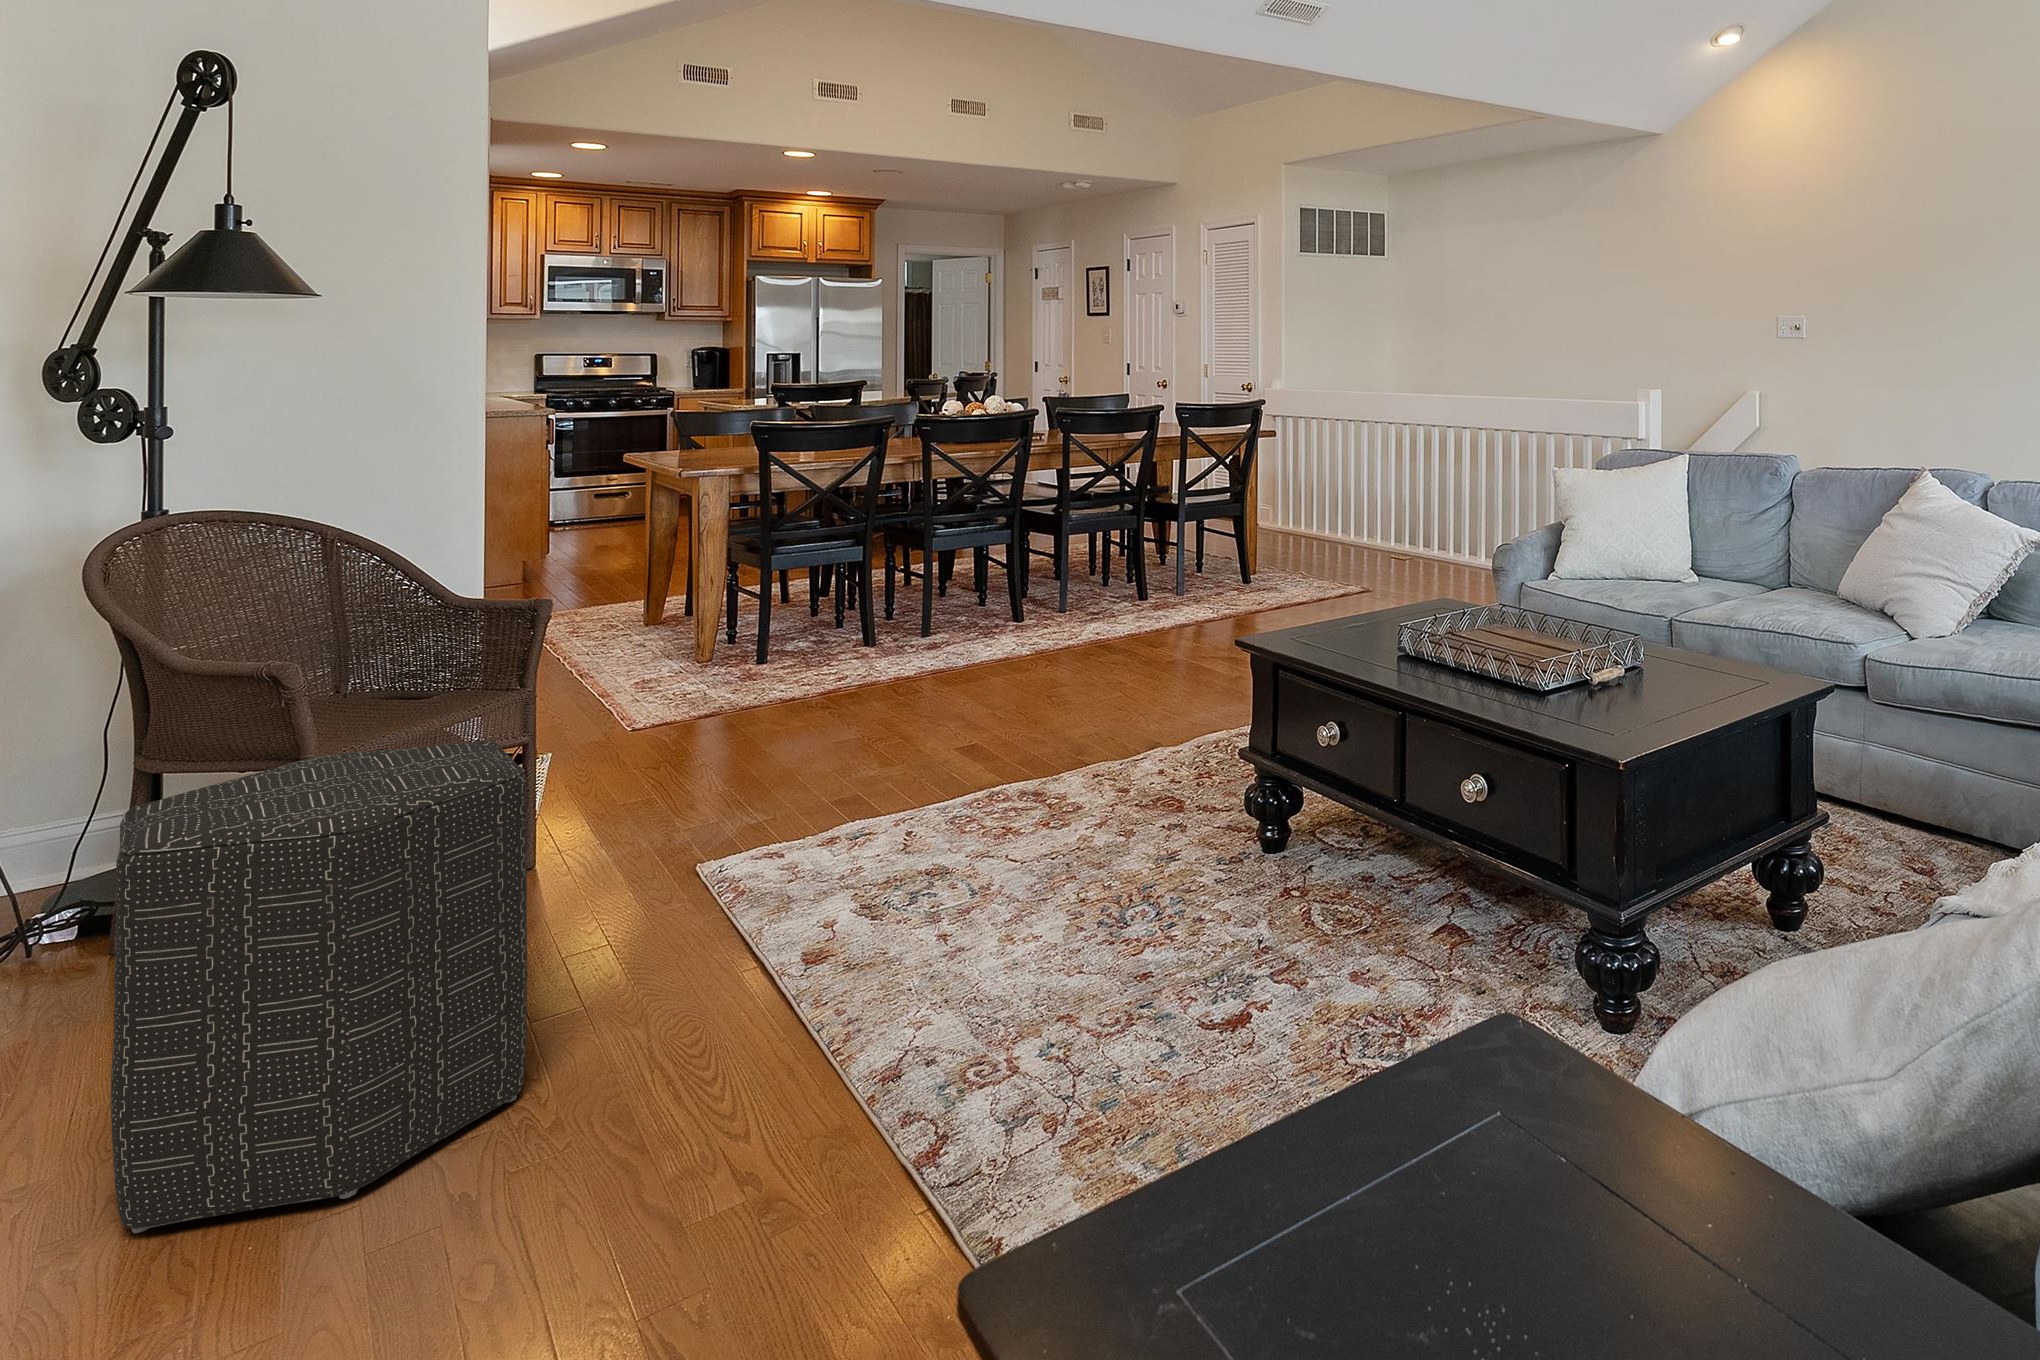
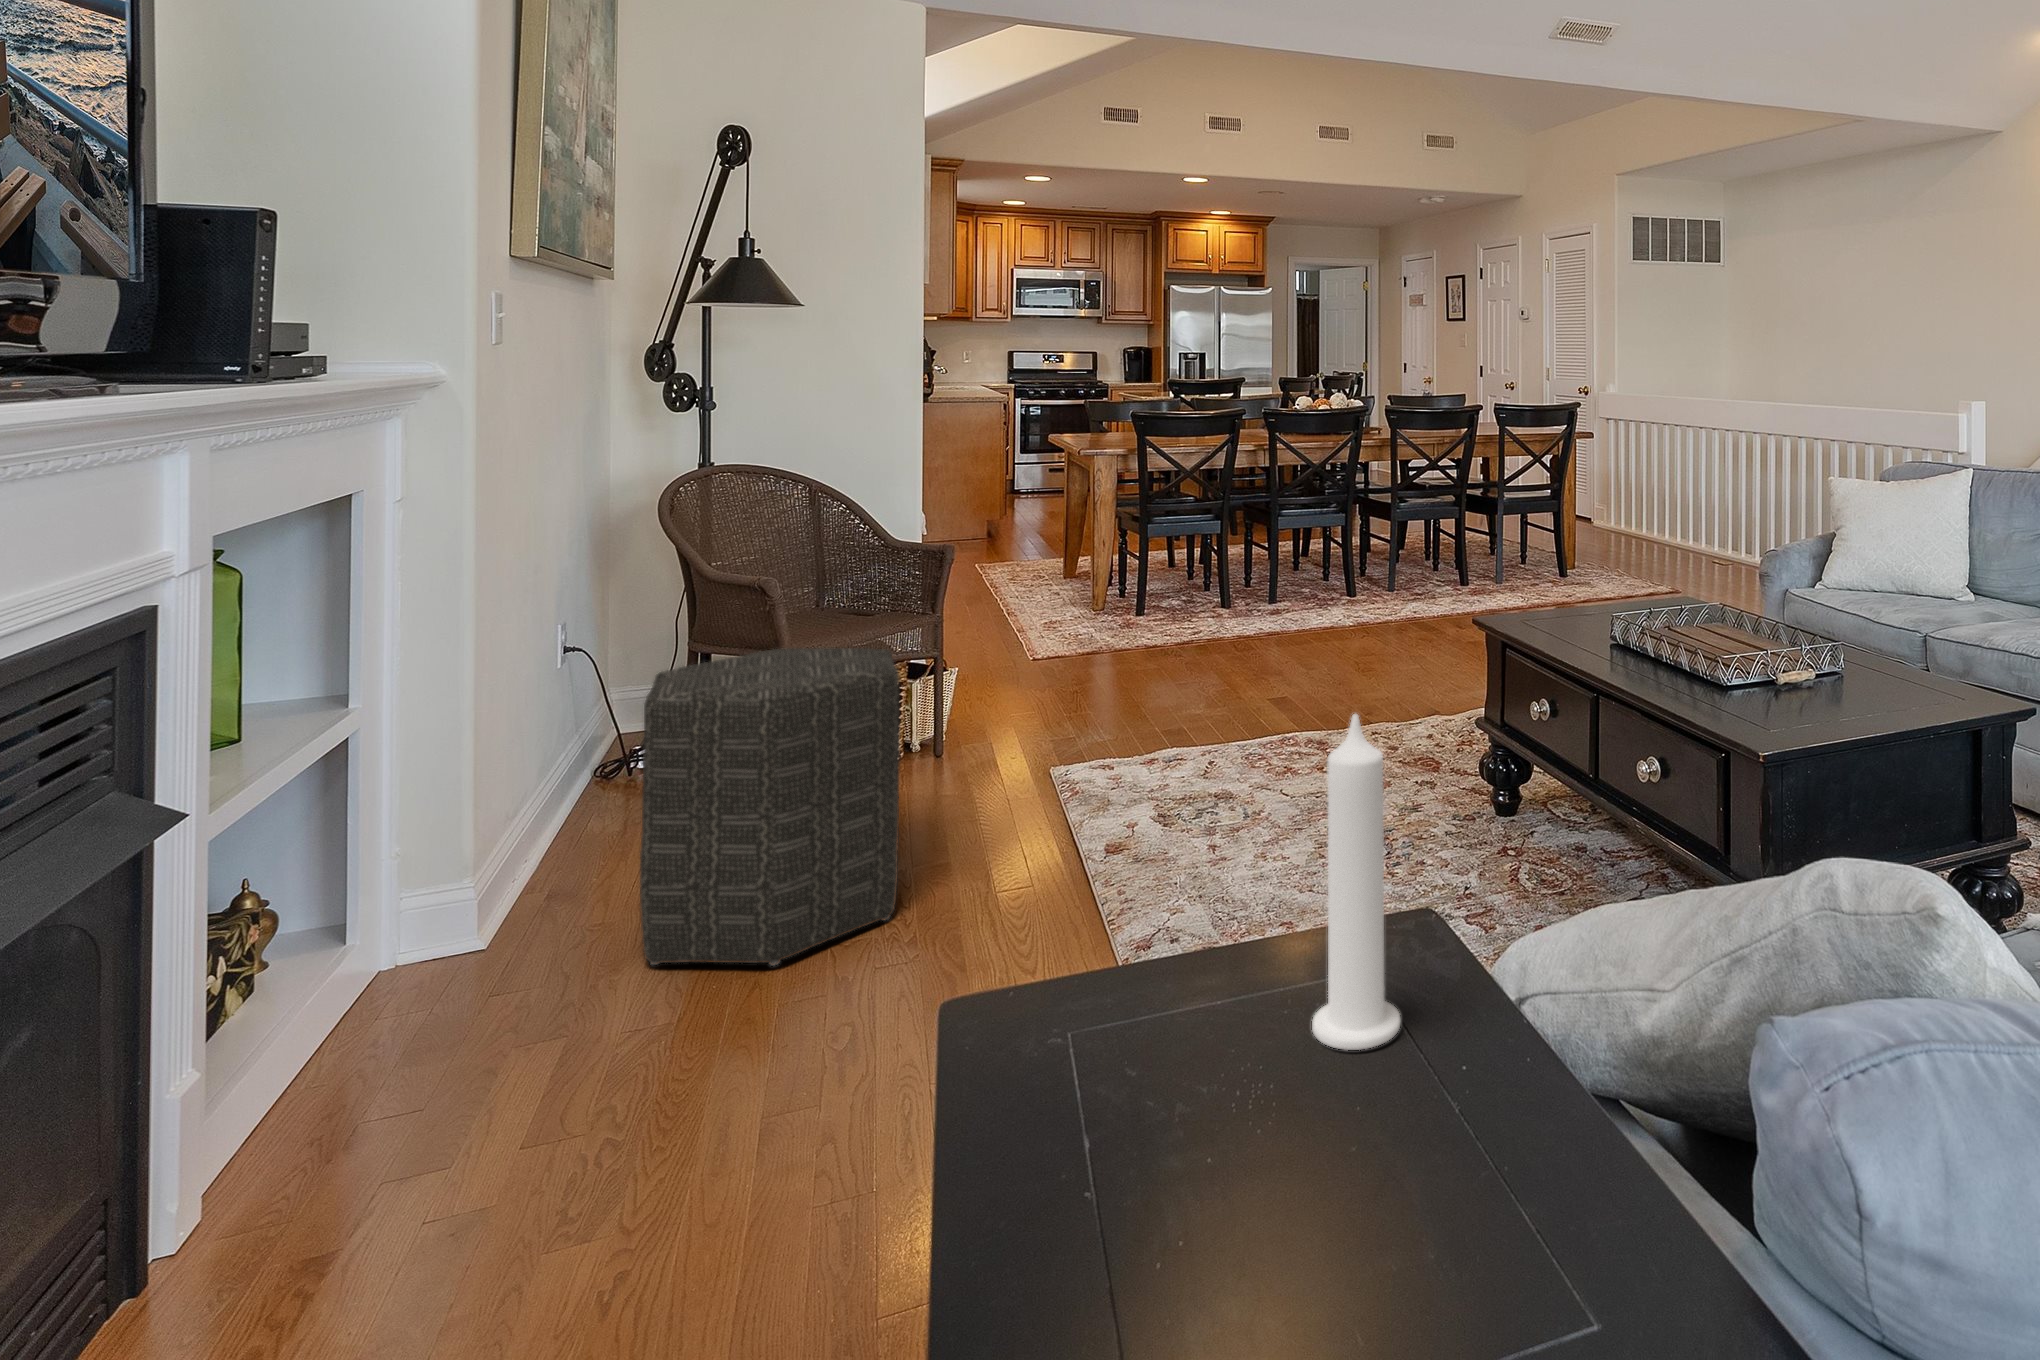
candle: none [1476,808,1591,1259] -> present [1312,714,1401,1050]

